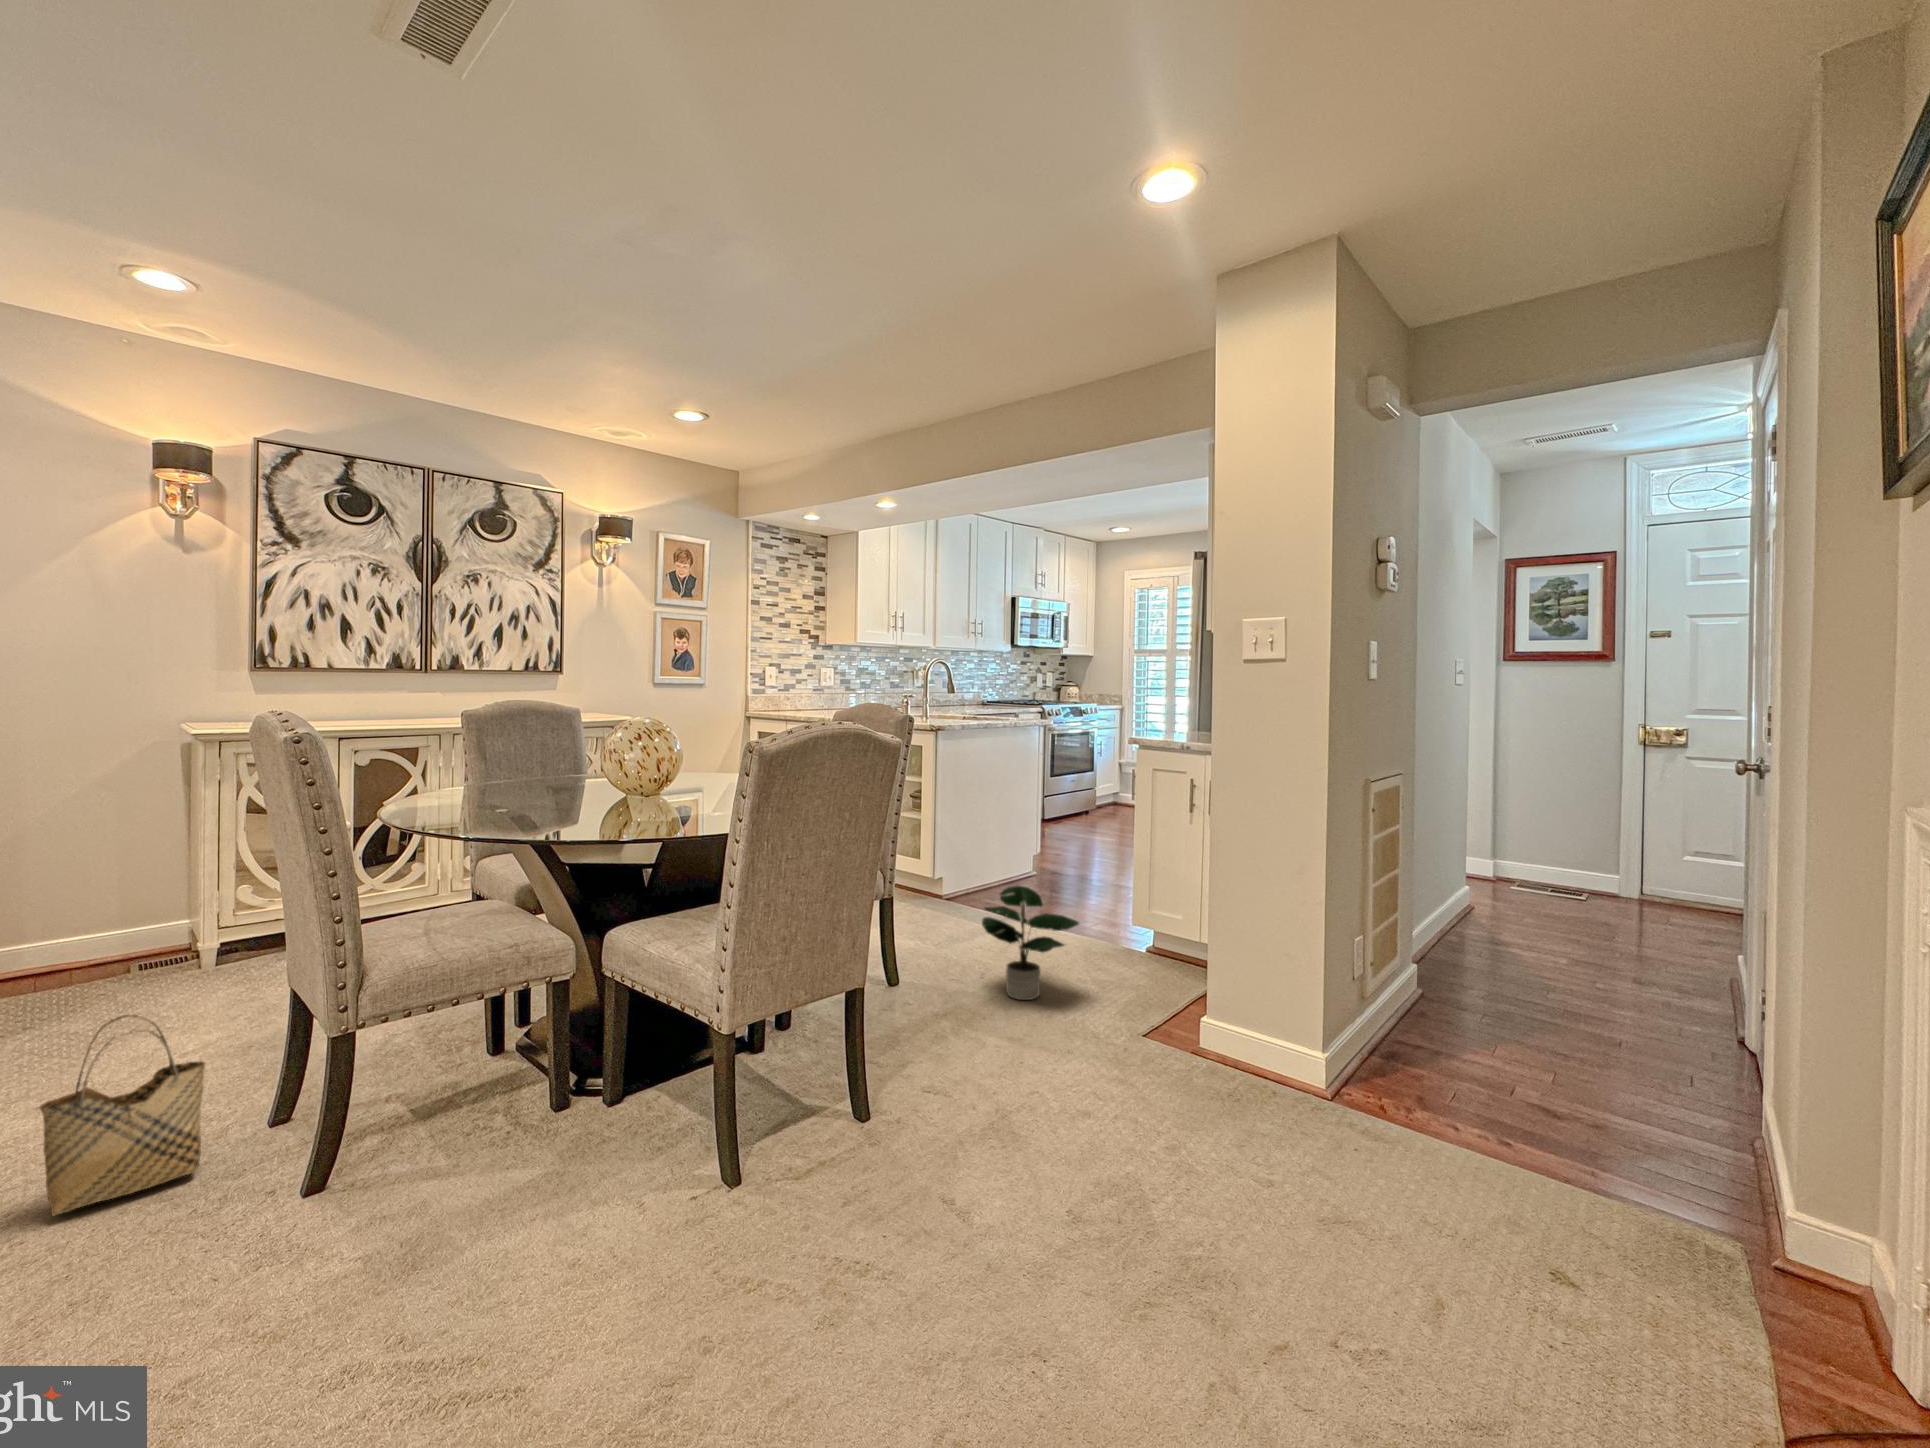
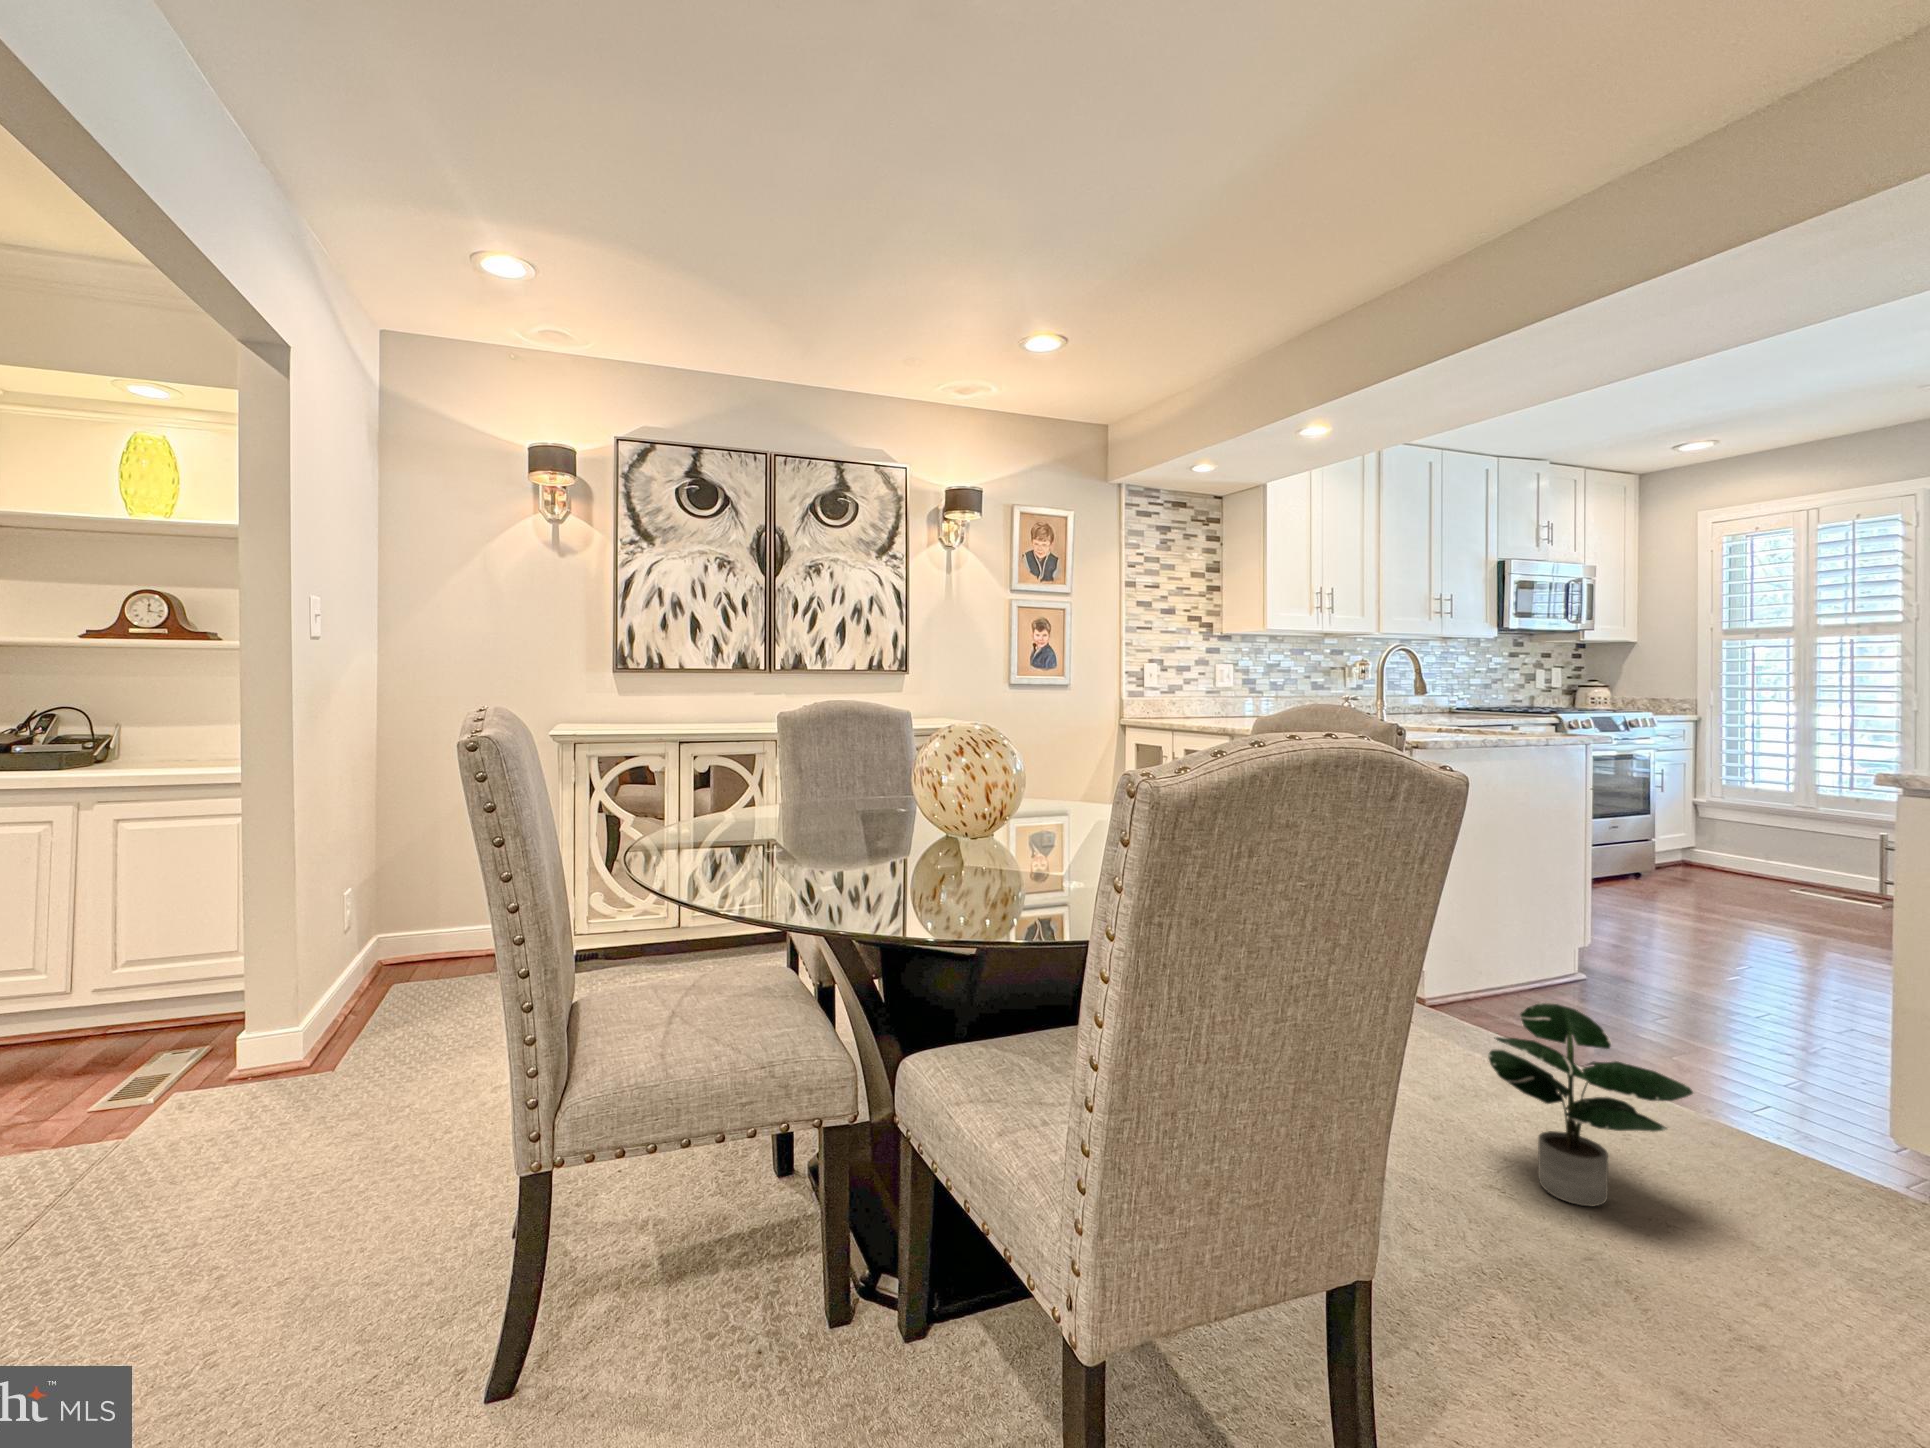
woven basket: present [40,1015,205,1216] -> none [323,1042,480,1262]

